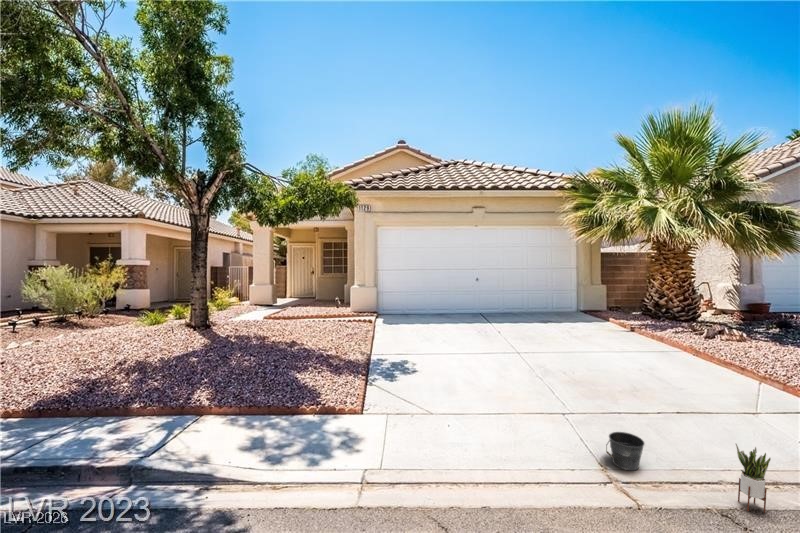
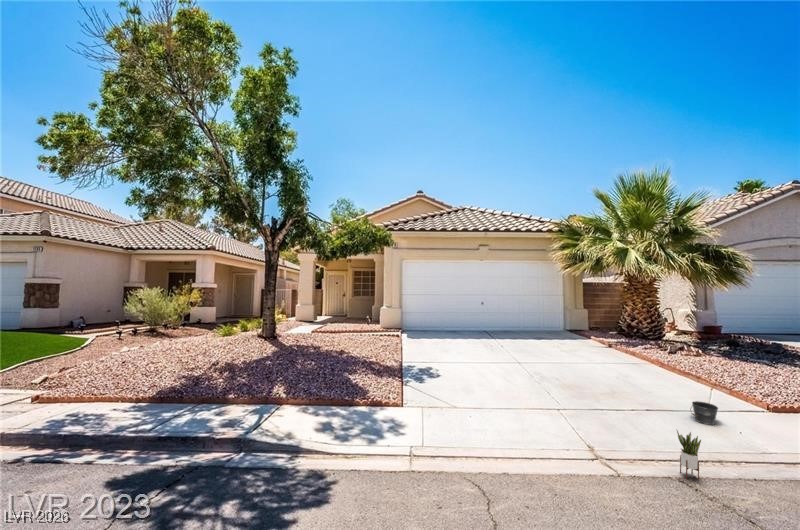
bucket: present [606,432,644,470] -> present [690,401,718,425]

